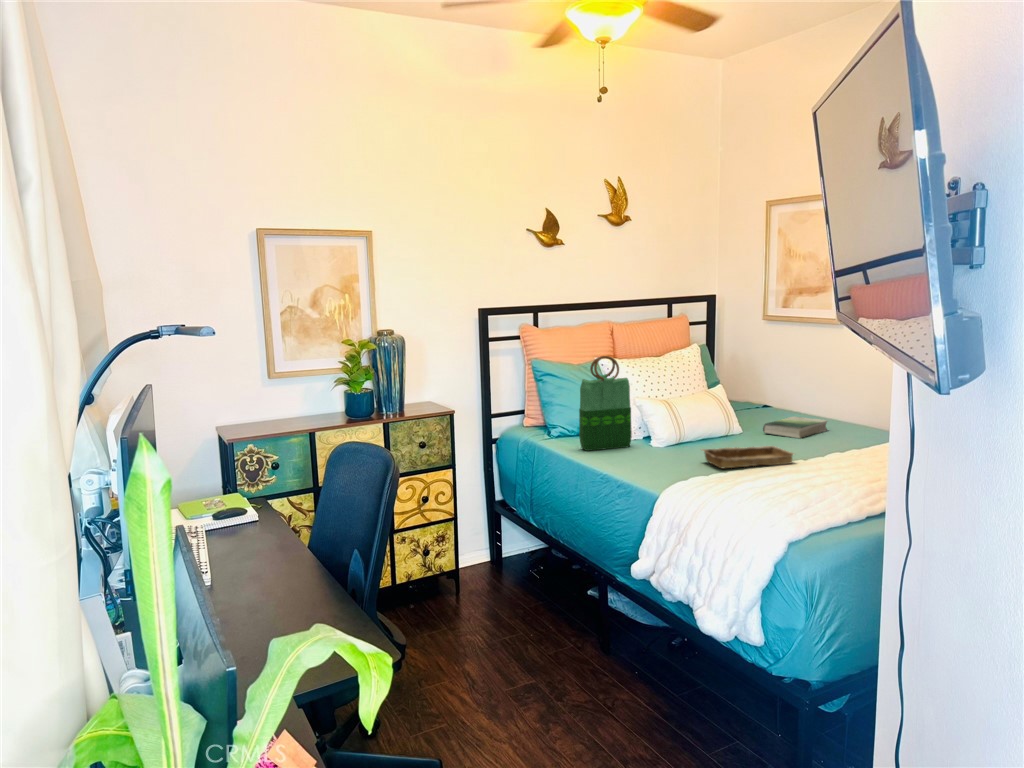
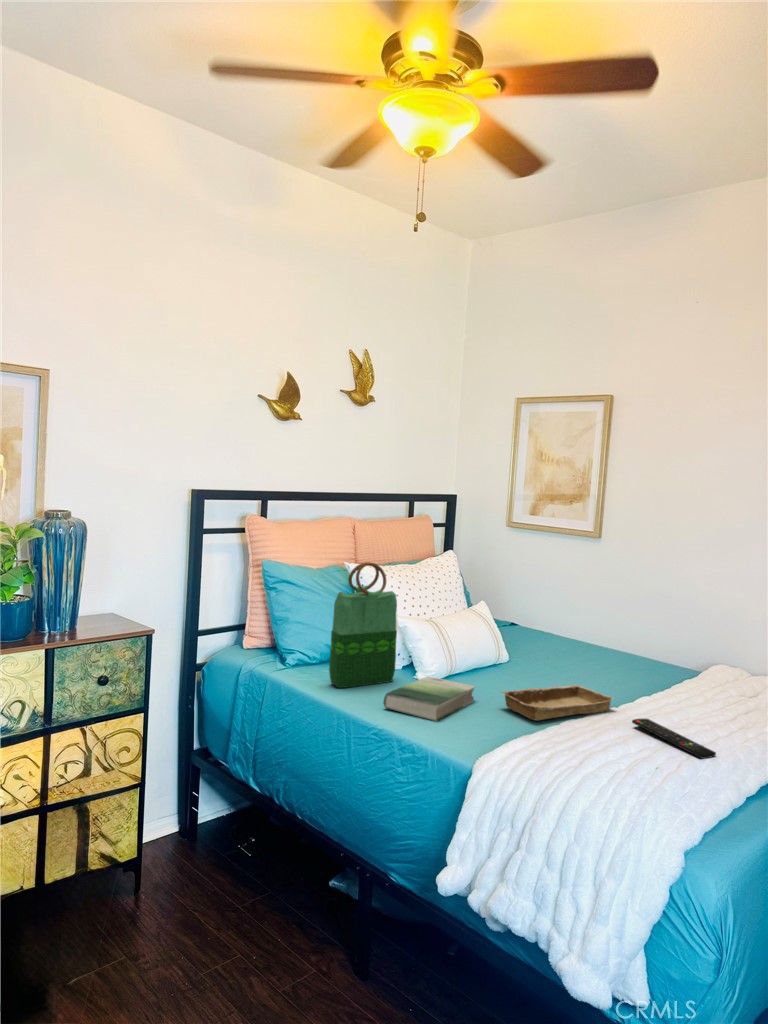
book: present [763,417,827,439] -> present [383,677,475,721]
remote control: none [798,466,848,490] -> present [632,719,716,759]

